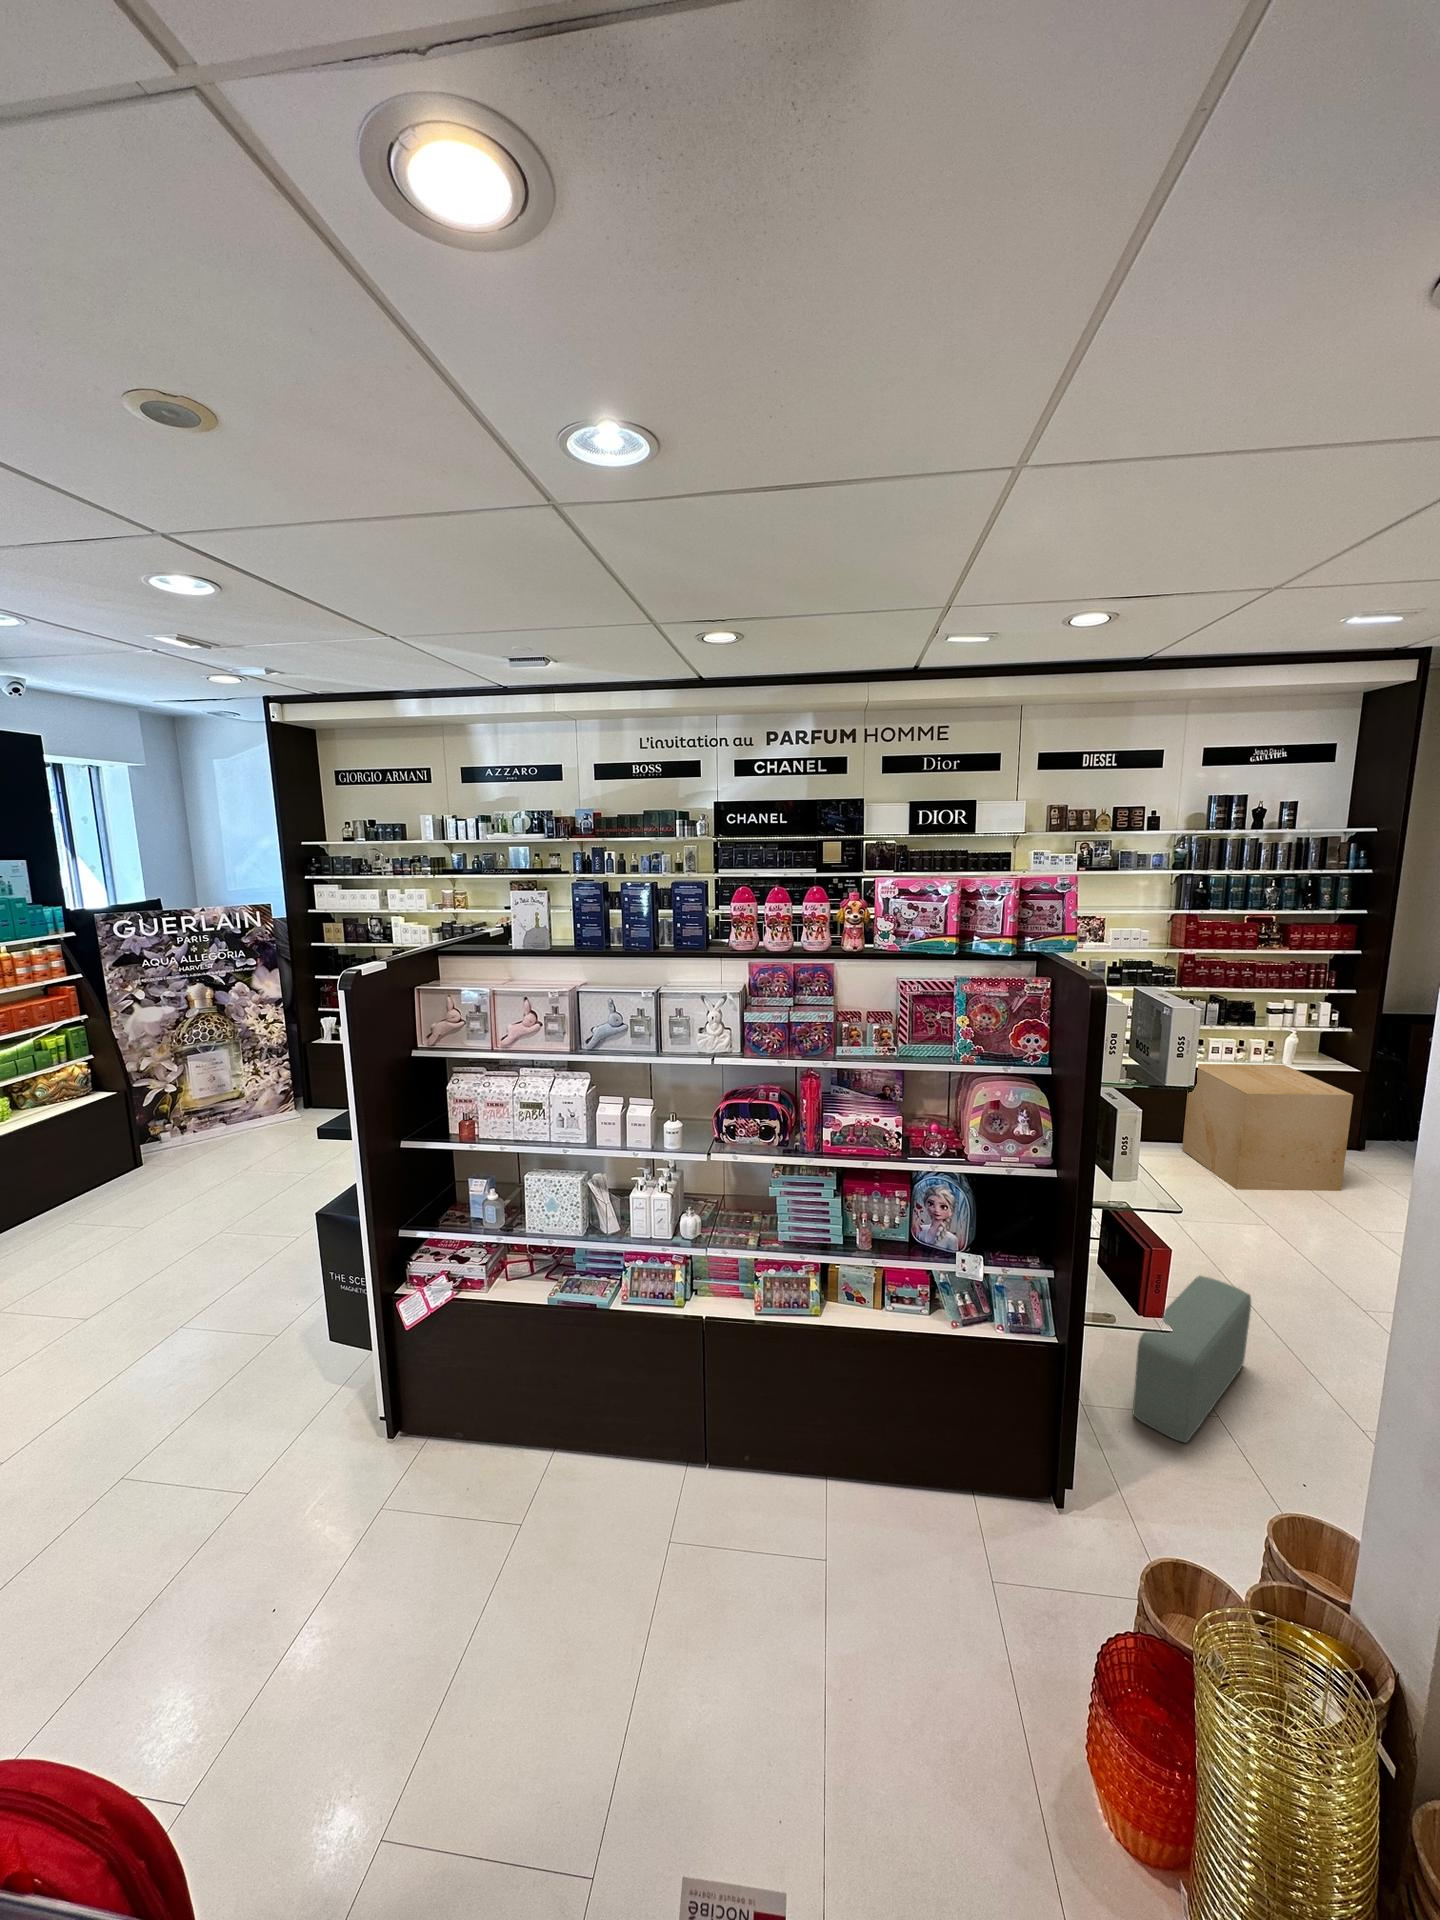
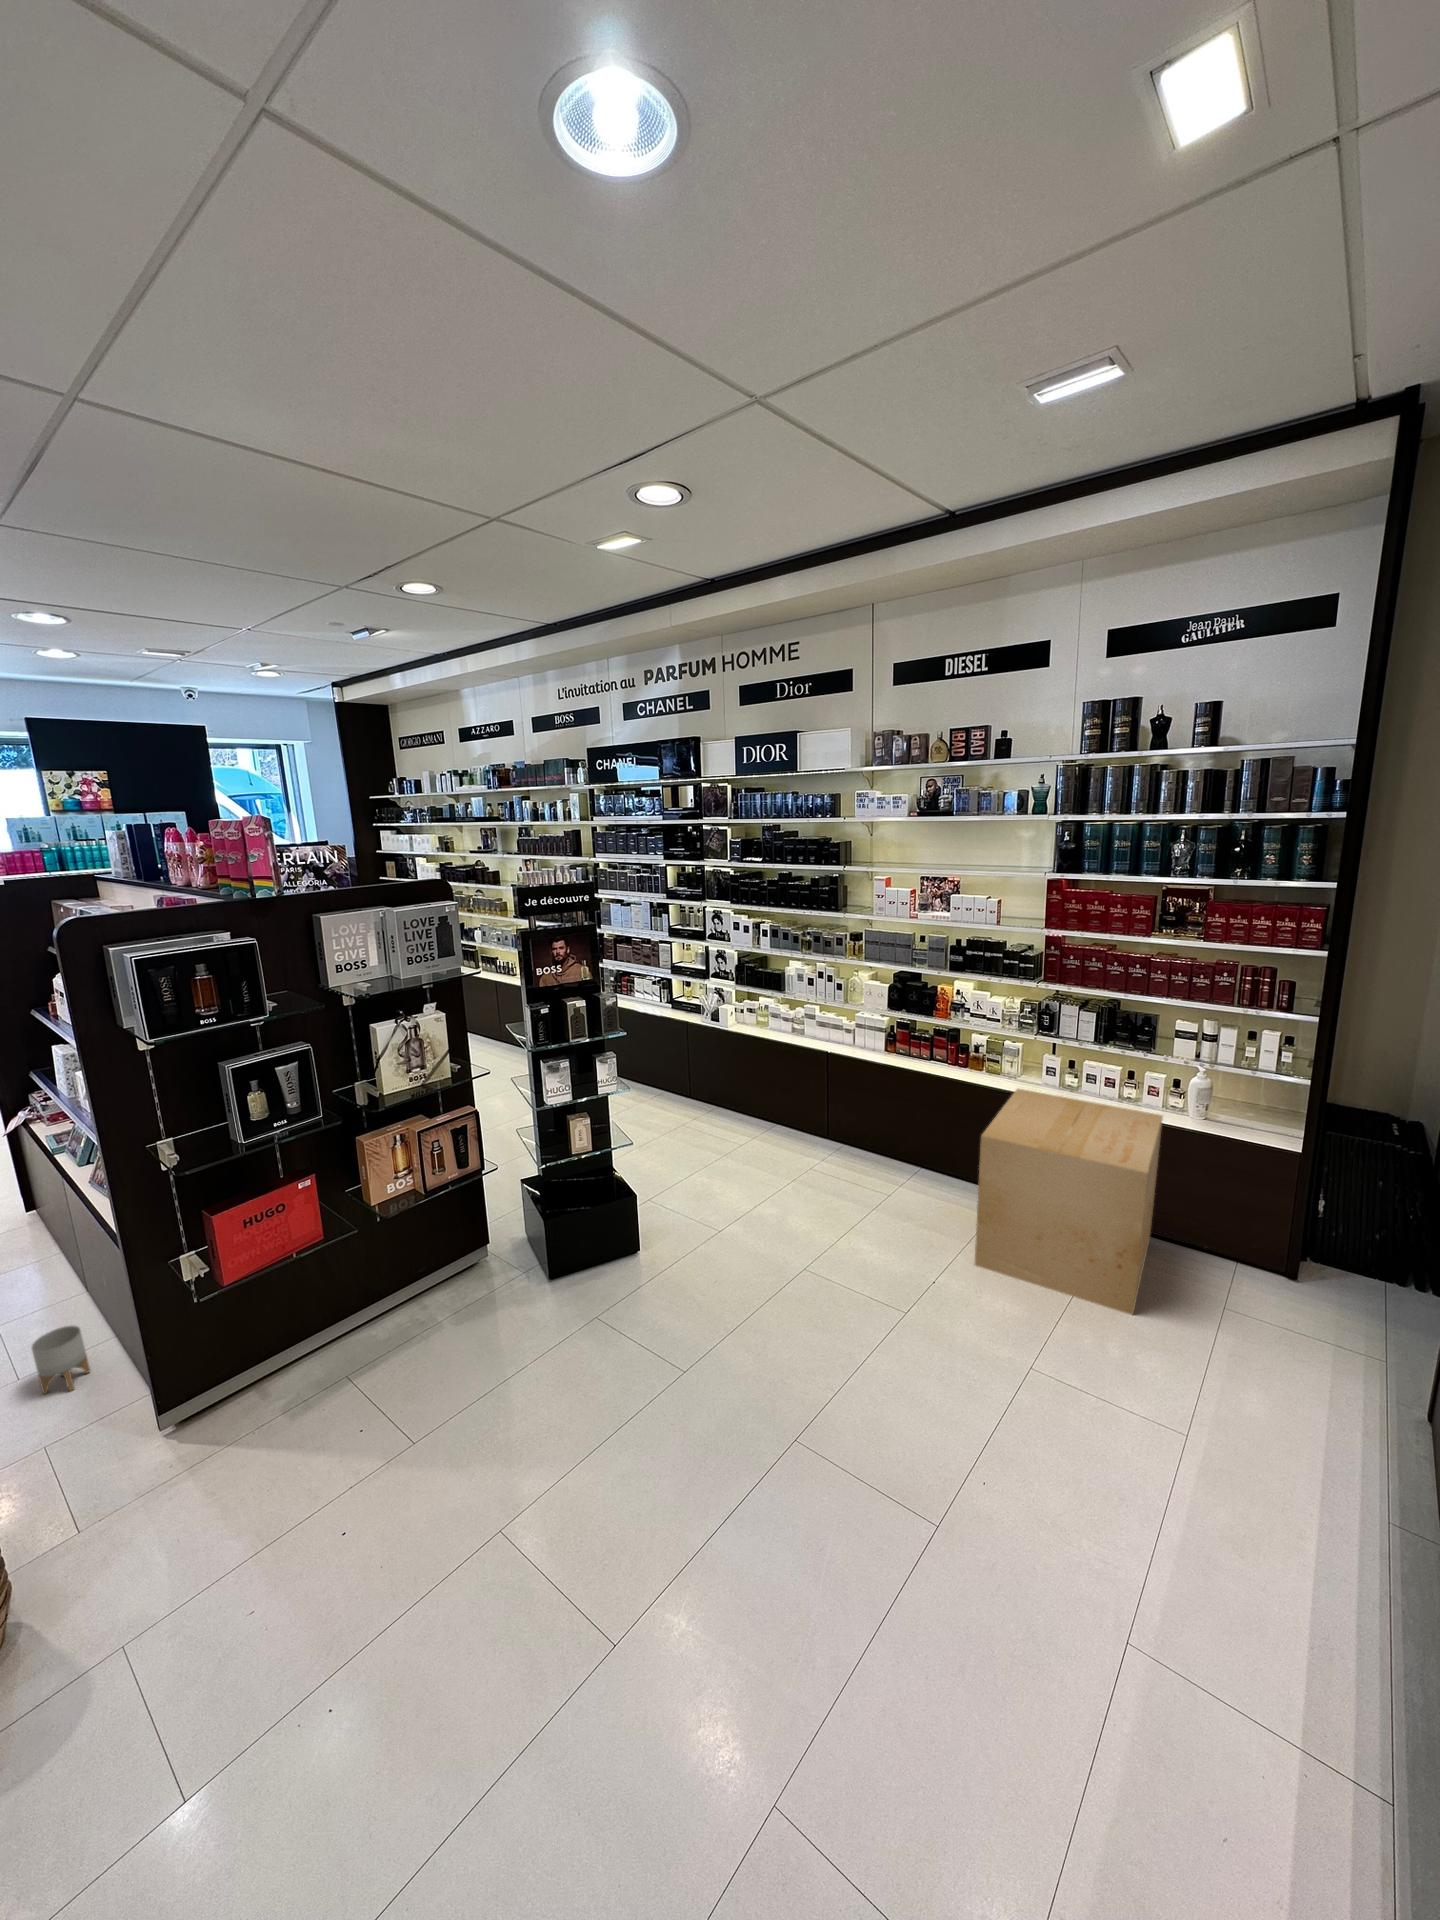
pouf: present [1133,1276,1251,1443] -> none [314,1303,538,1451]
planter: none [865,1454,910,1541] -> present [32,1326,90,1394]

